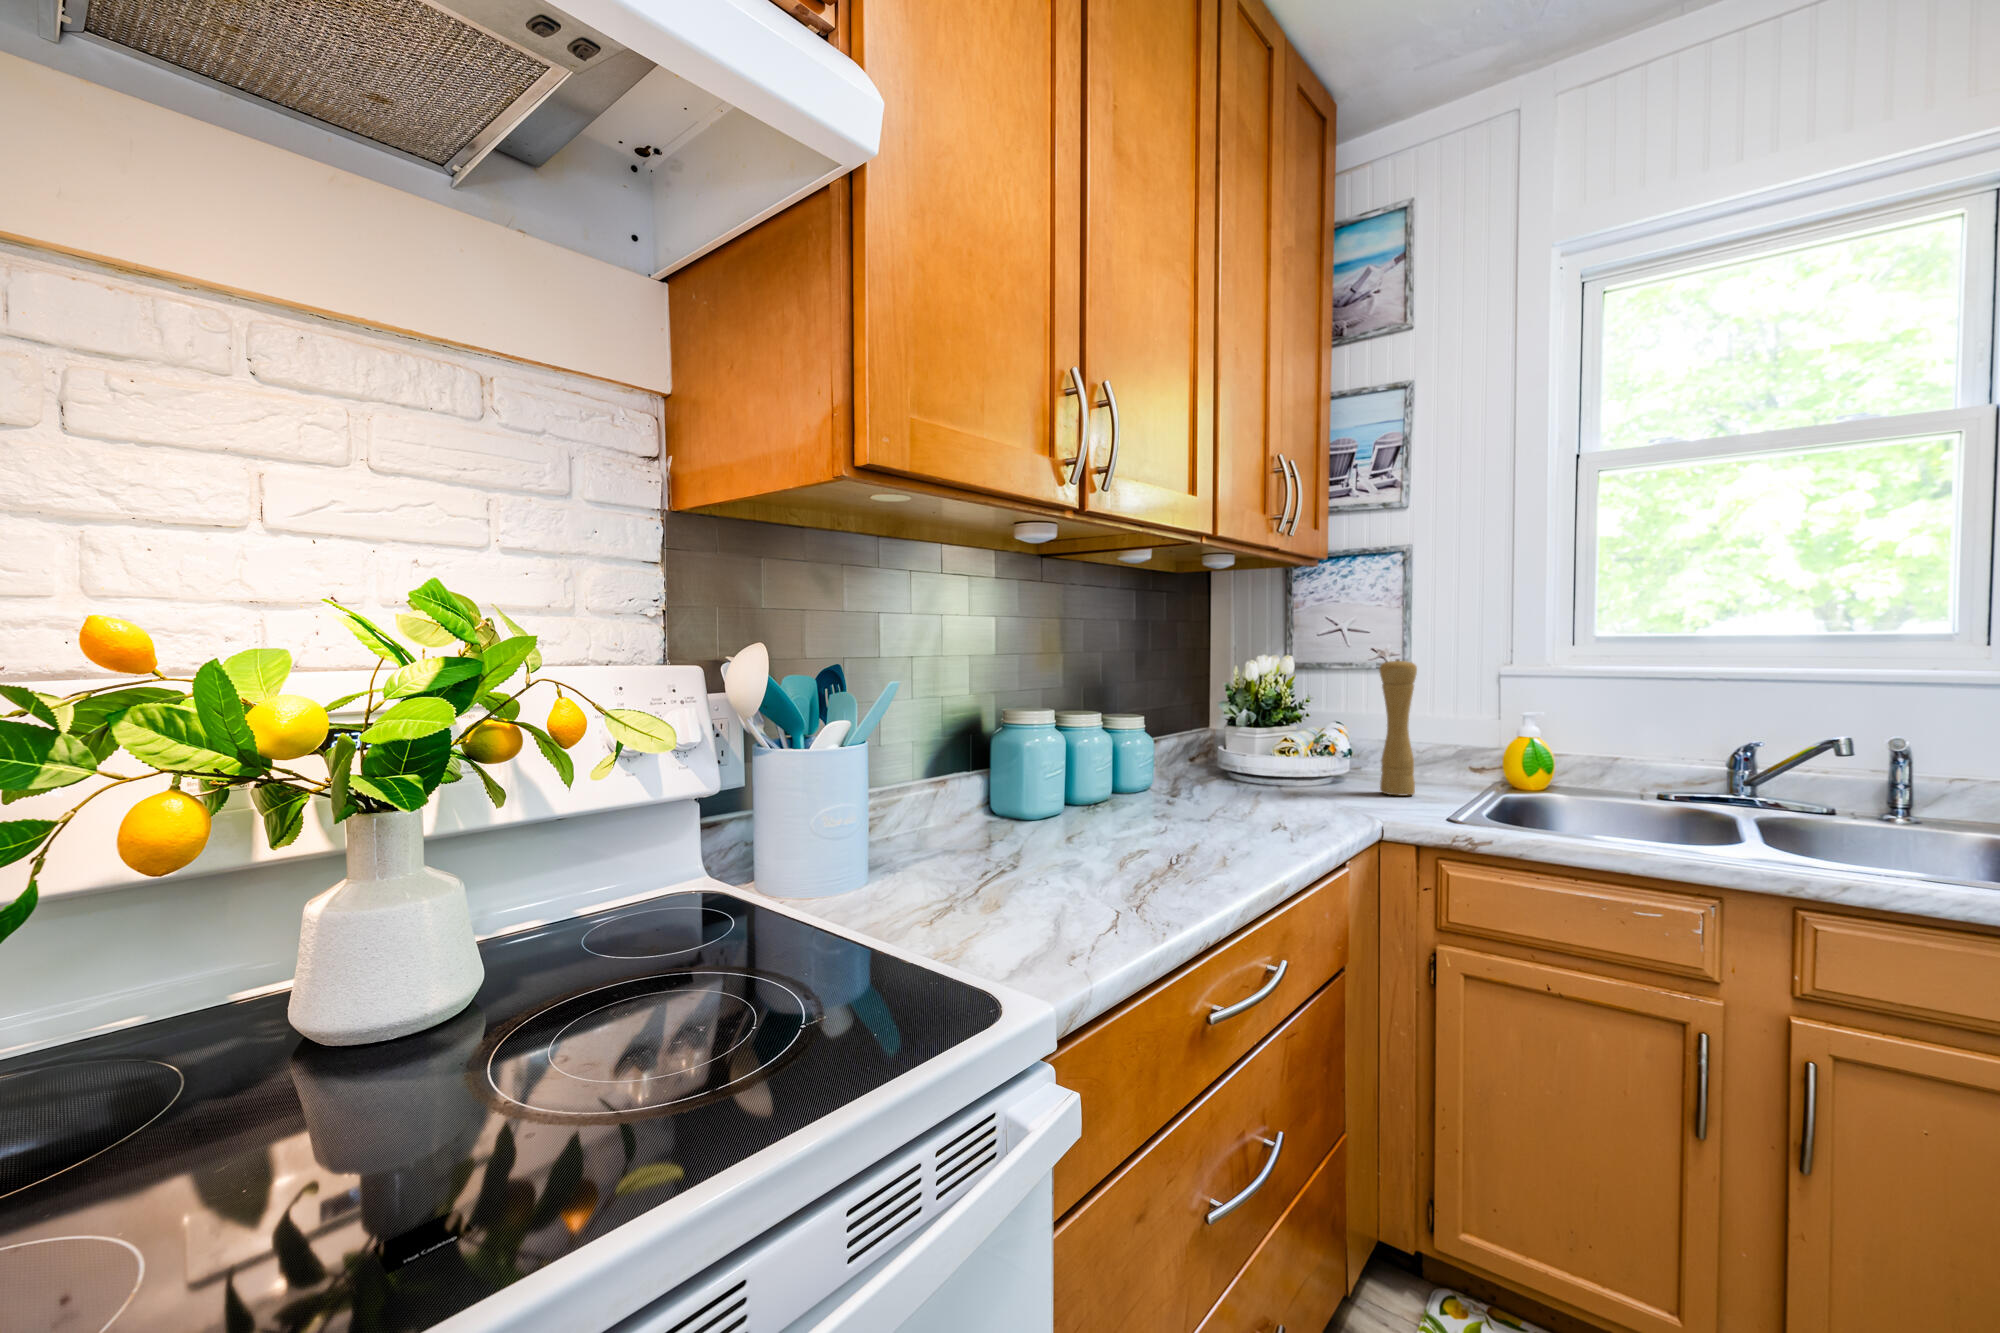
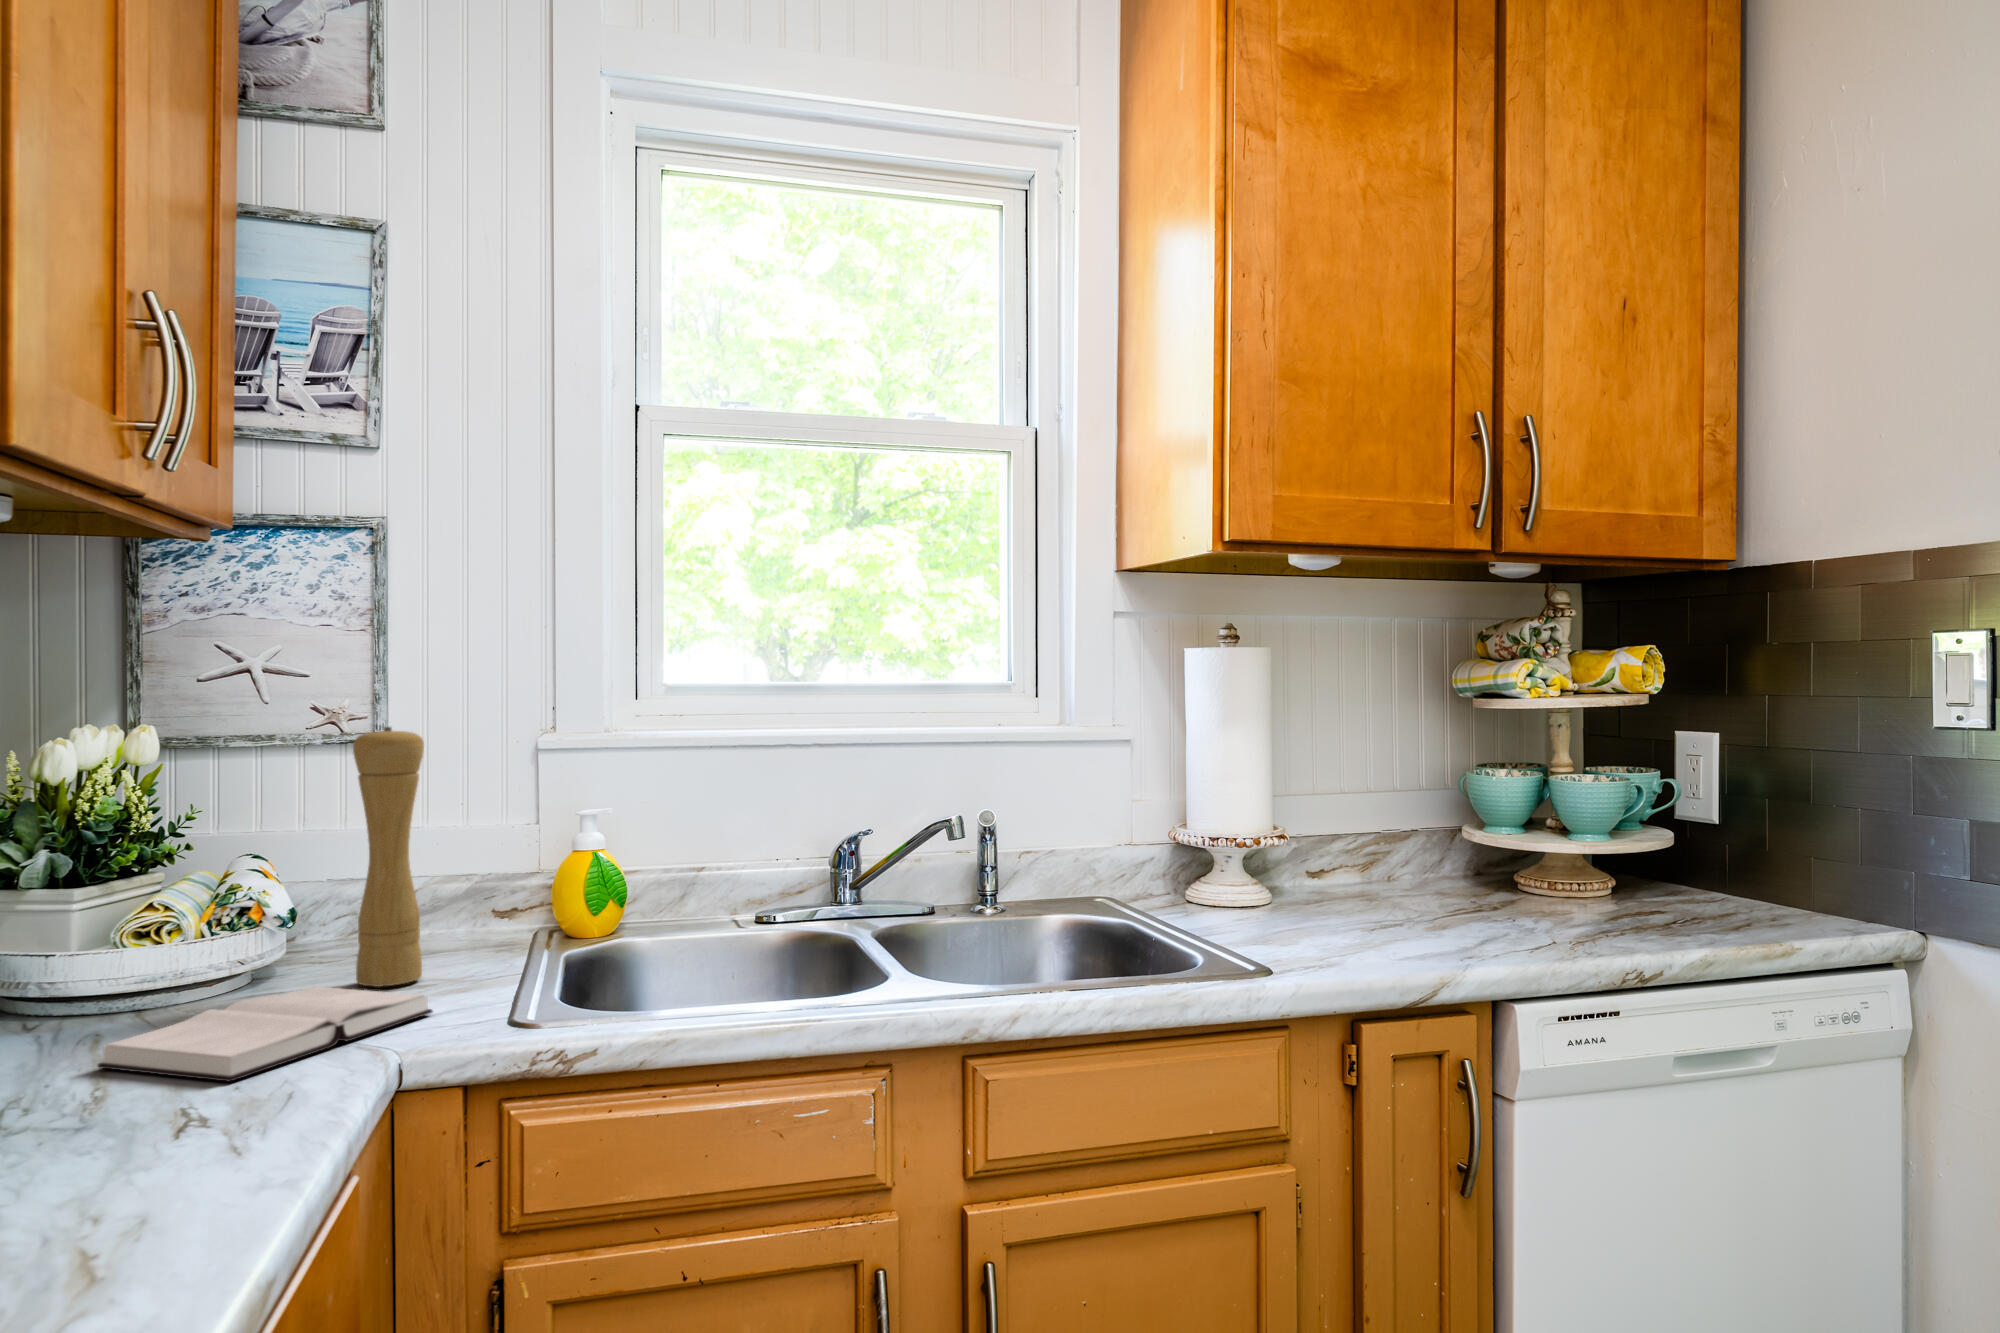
hardback book: none [1256,786,1409,816] -> present [98,987,432,1082]

